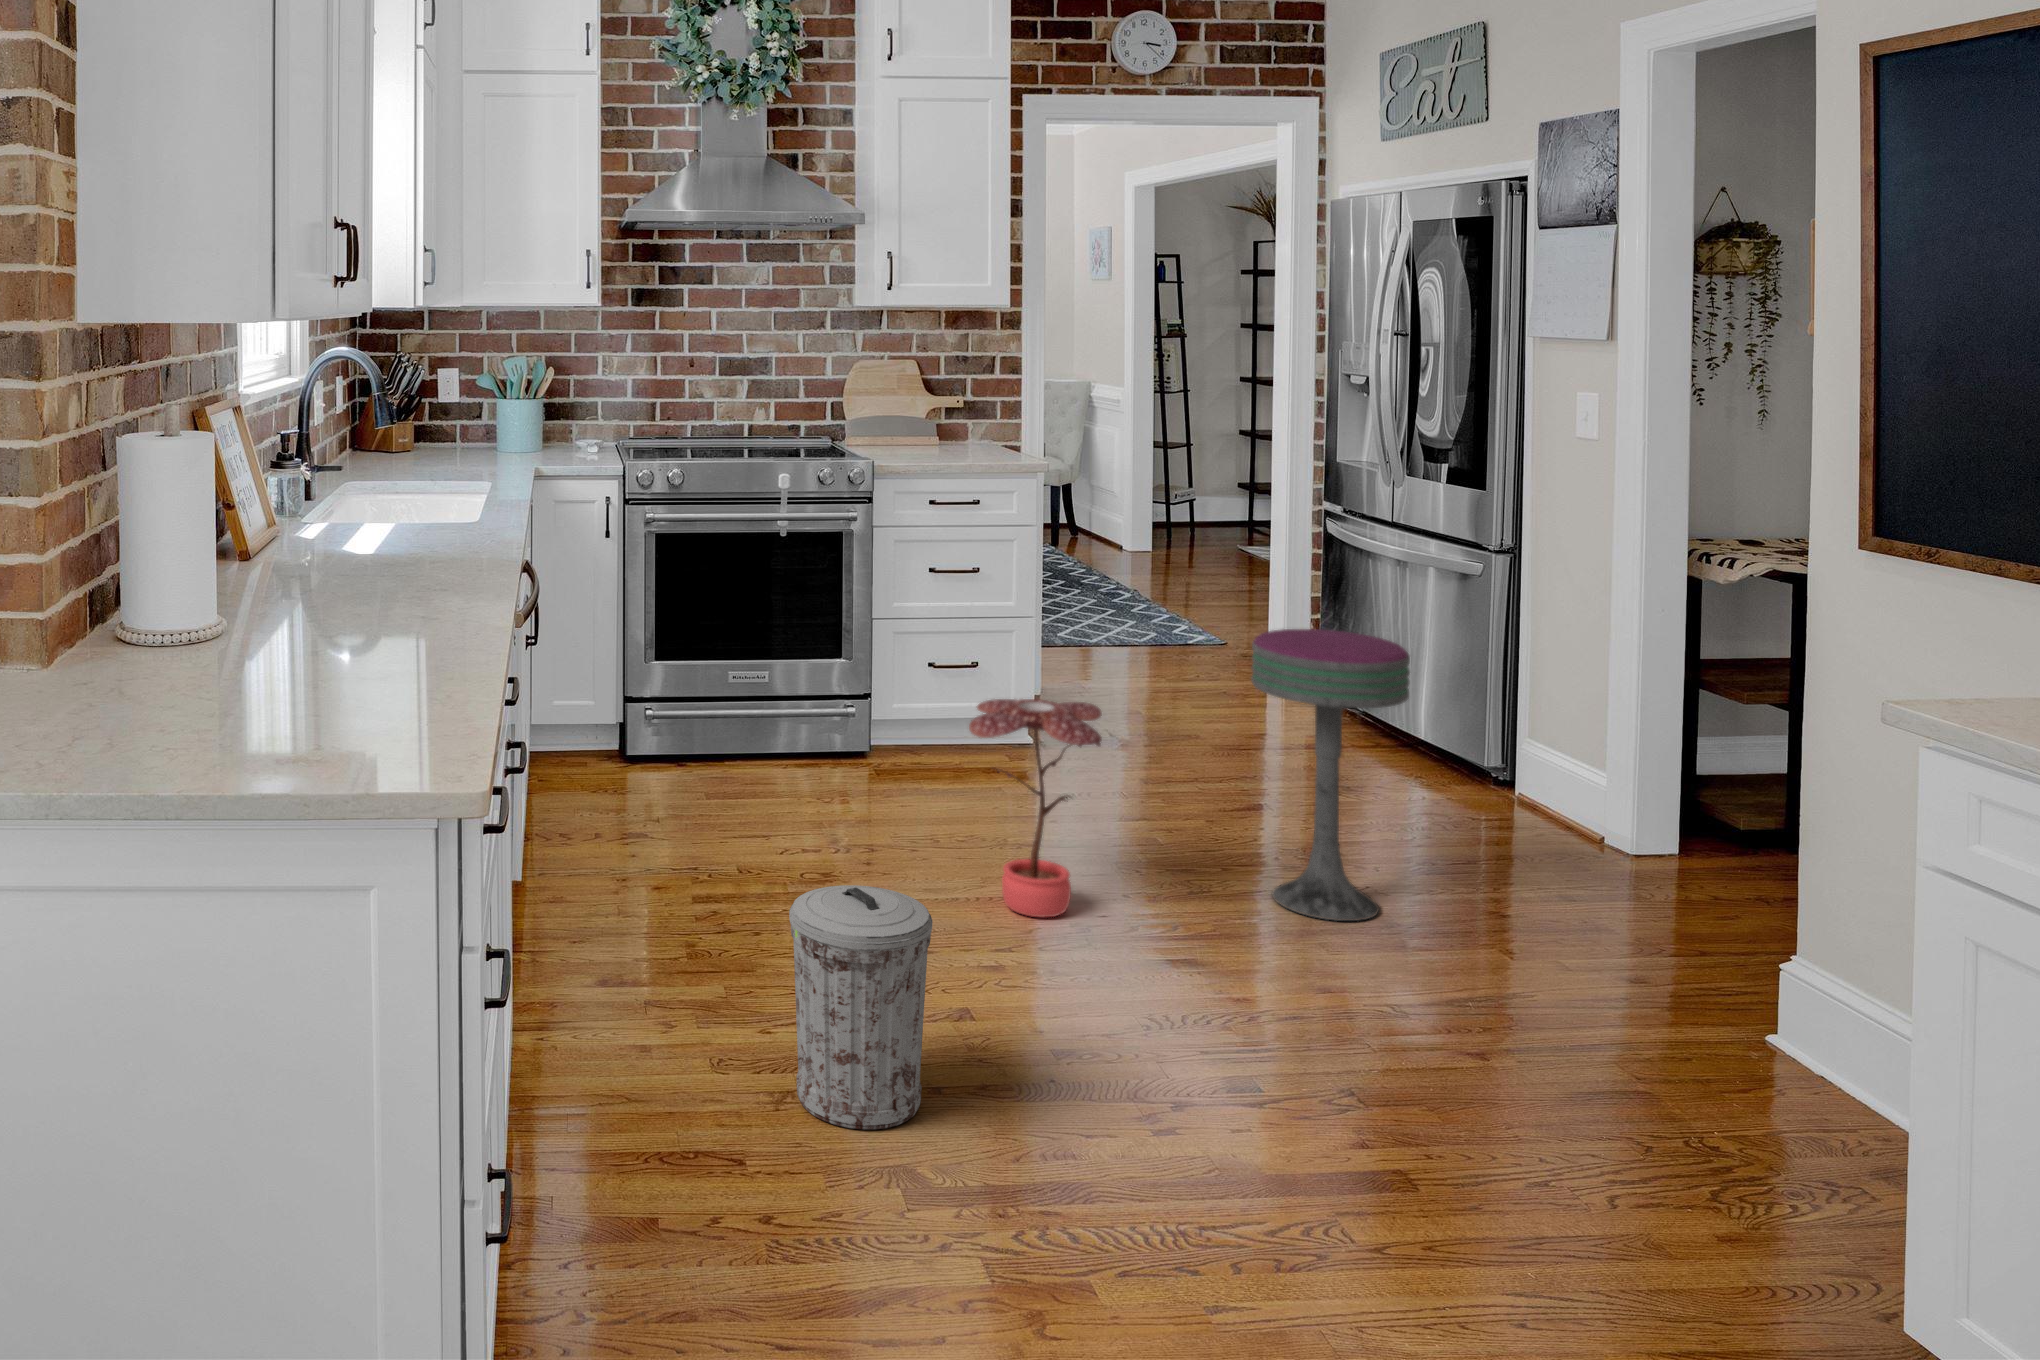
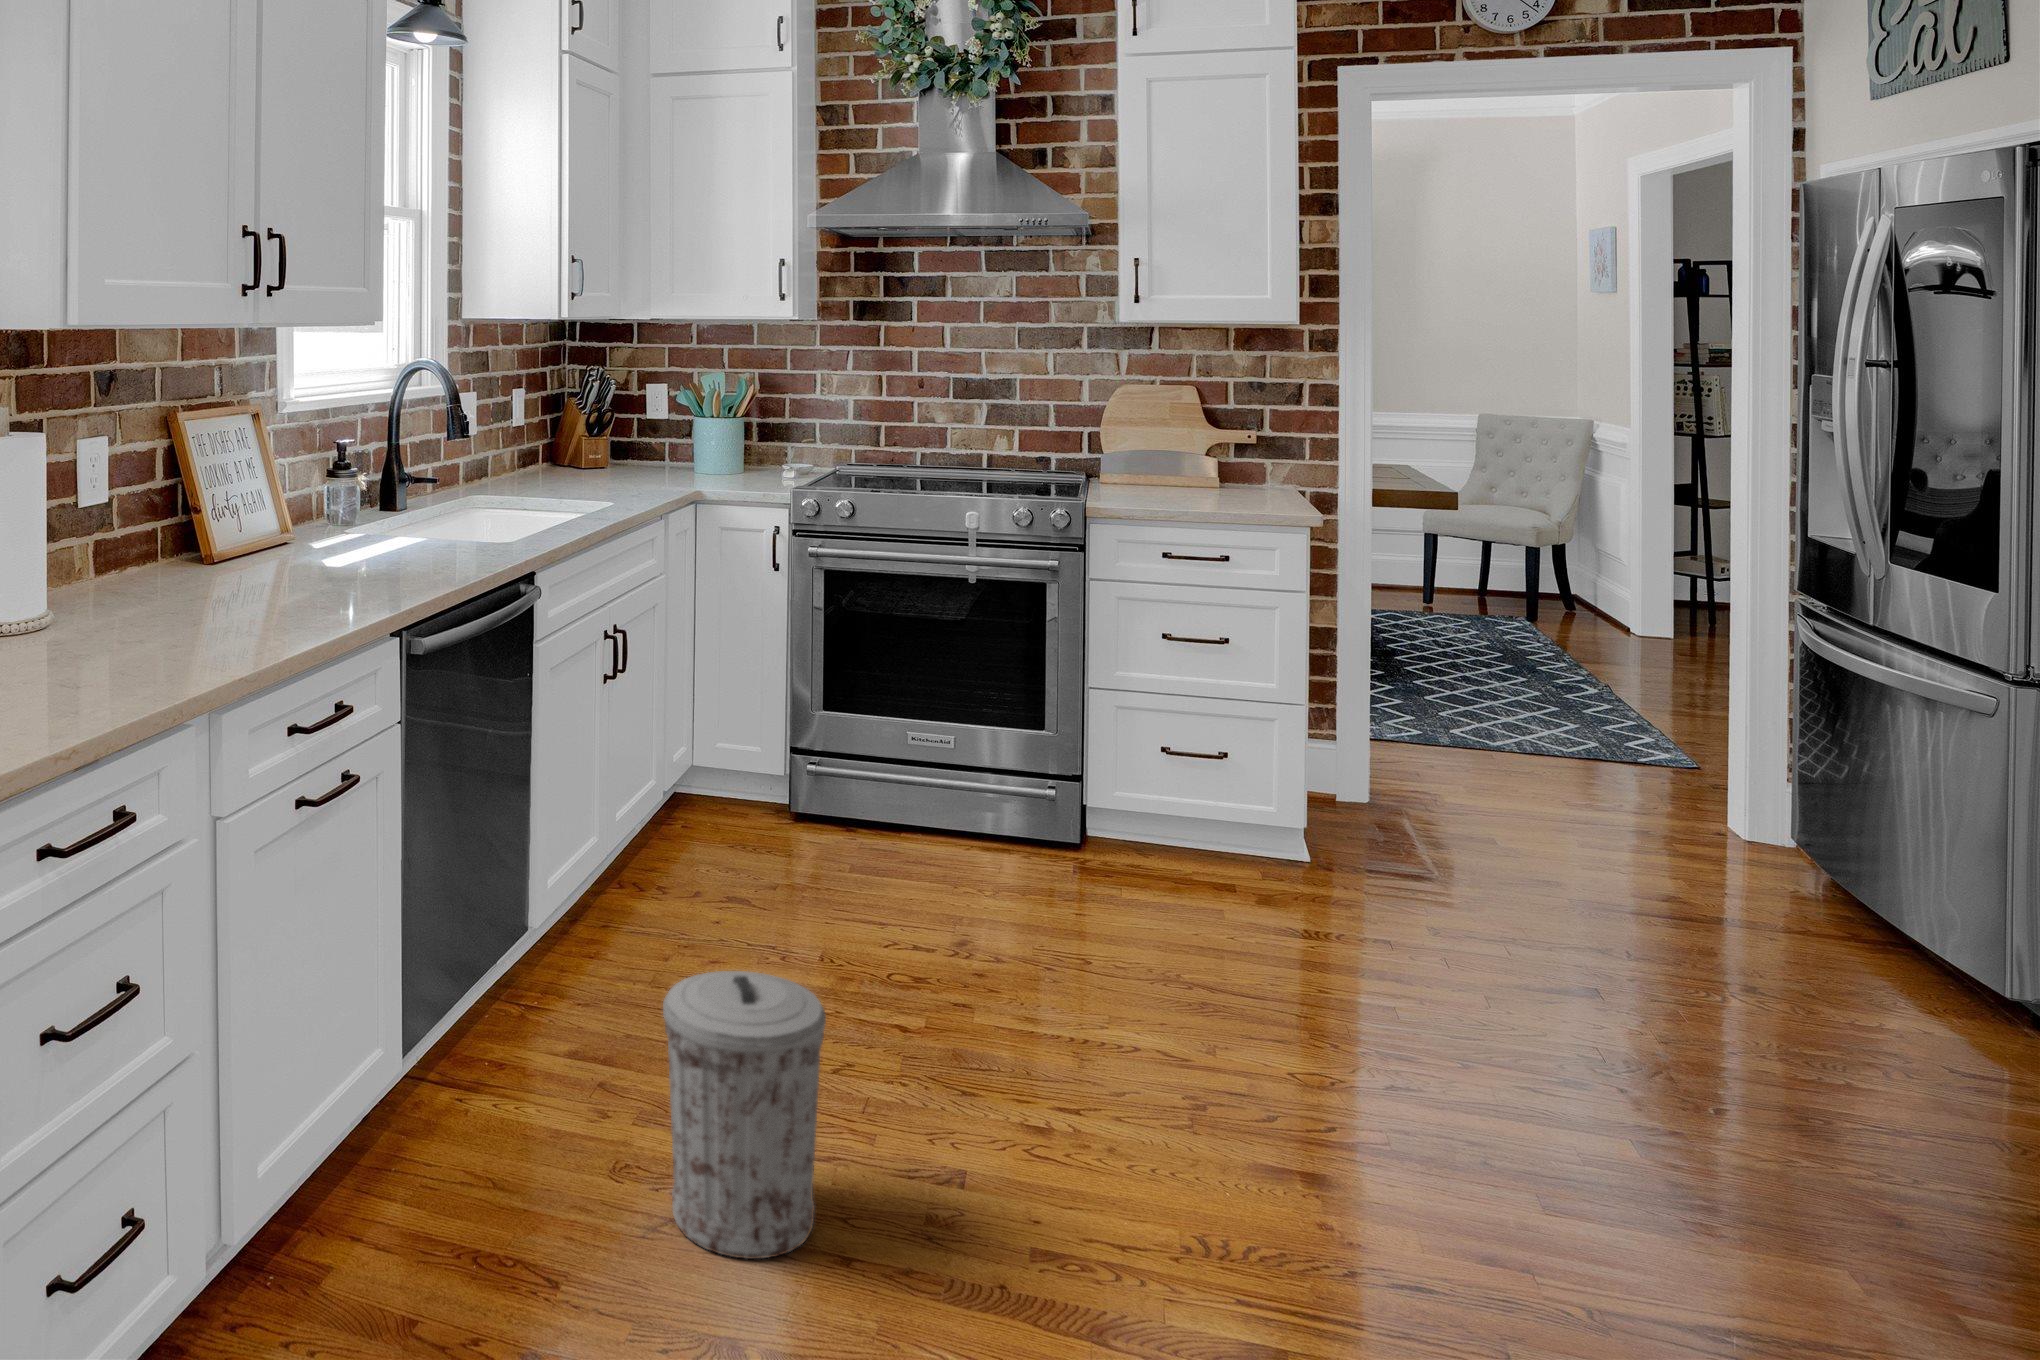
bar stool: present [1251,629,1410,921] -> none [1458,738,1688,1139]
potted plant: present [969,699,1102,917] -> none [1050,786,1241,1057]

